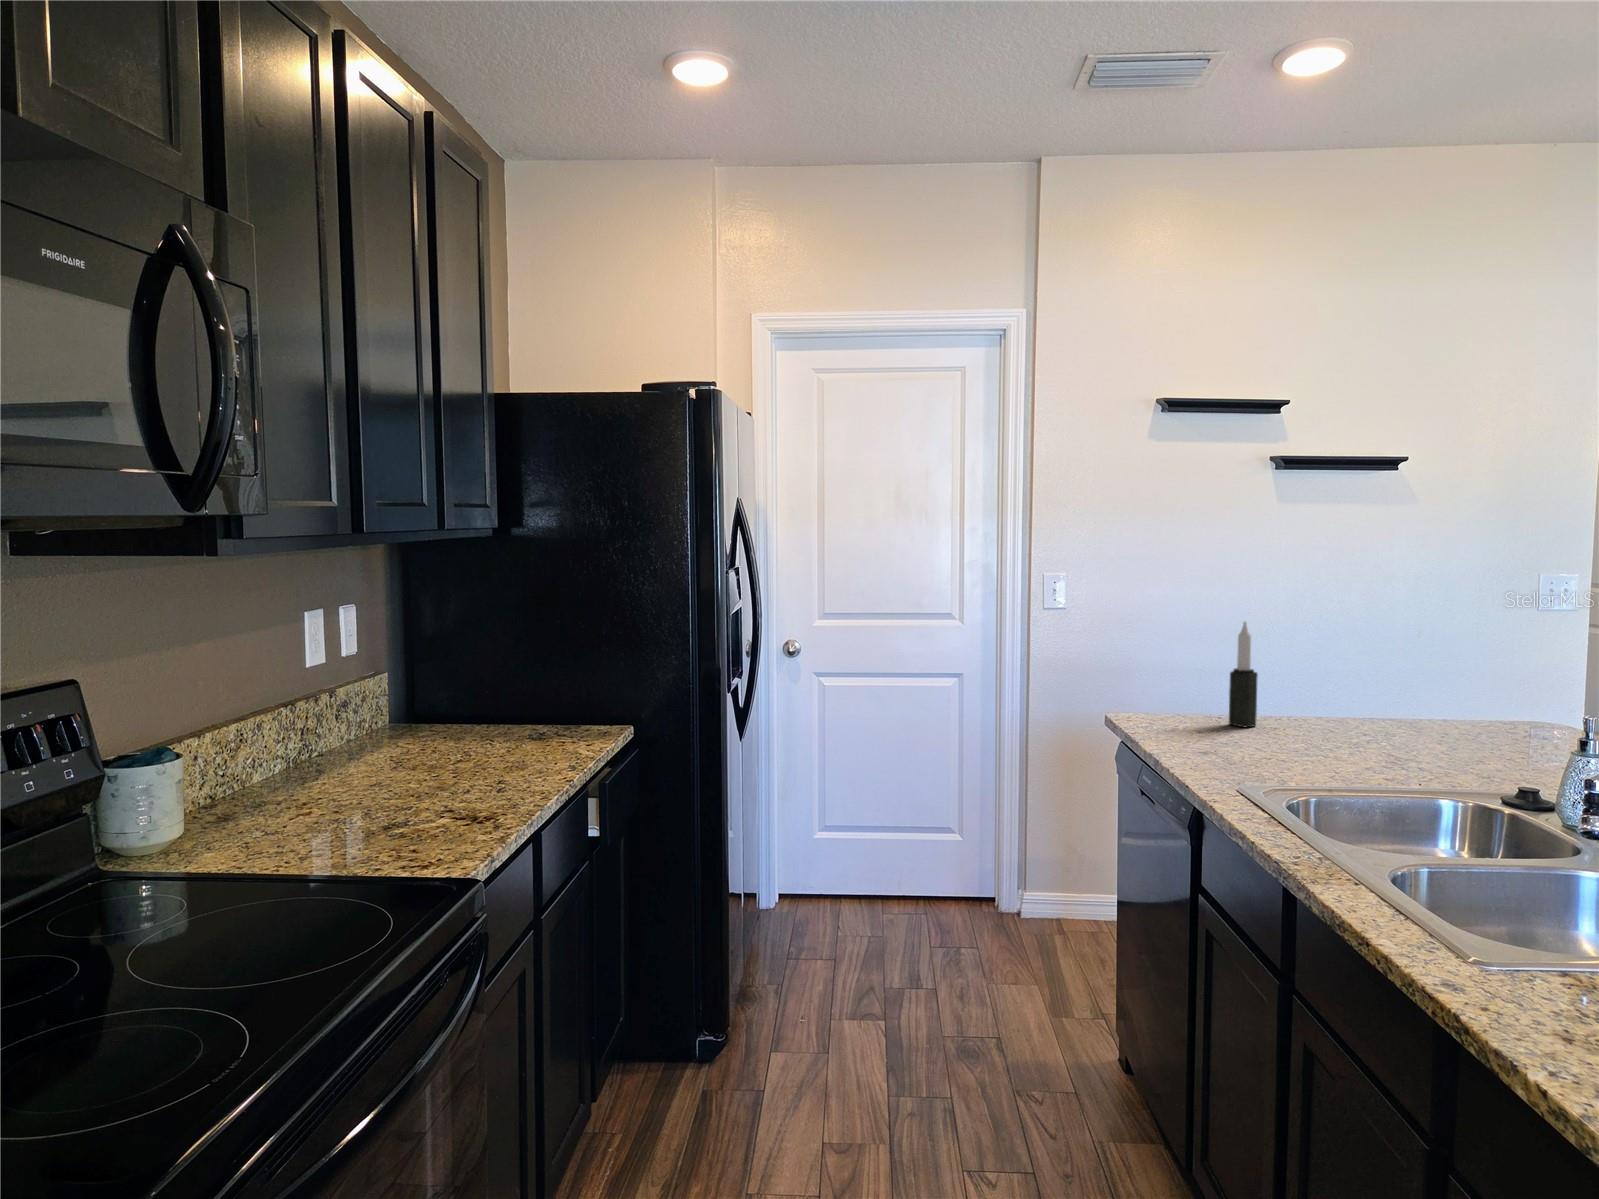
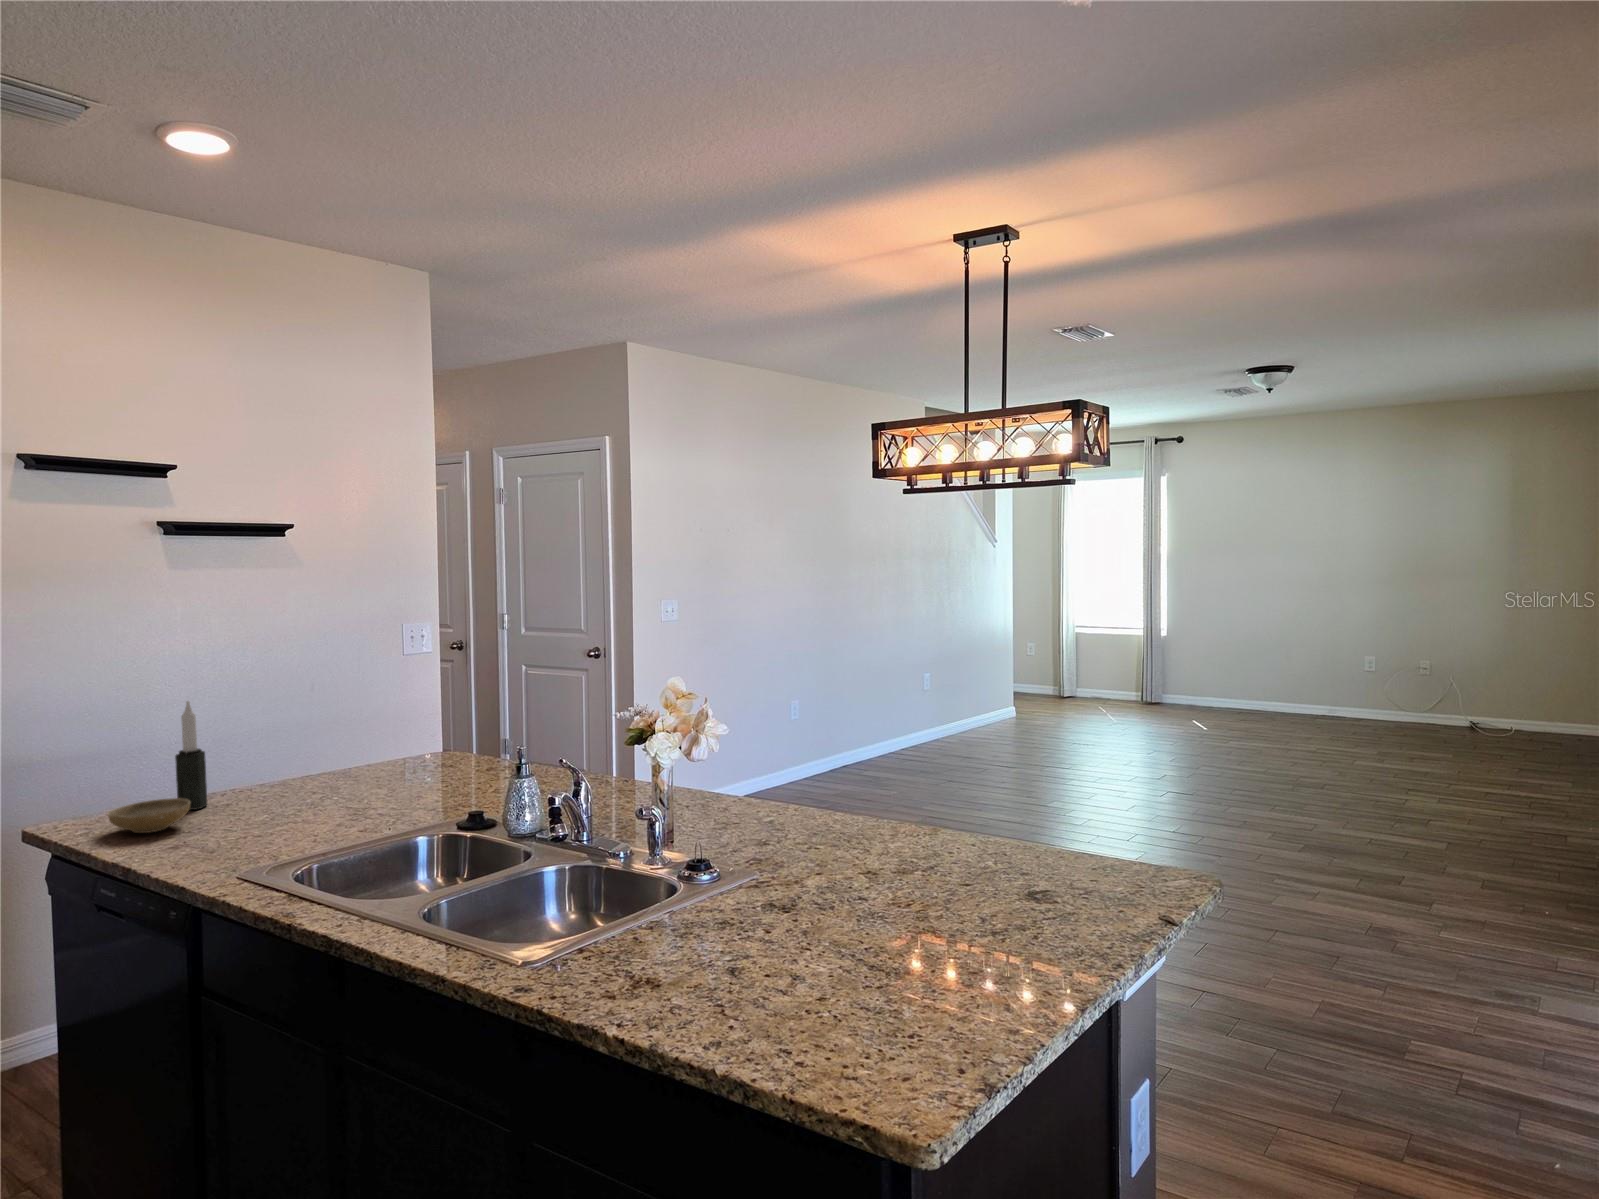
ceramic bowl: none [1161,709,1231,738] -> present [108,798,190,833]

